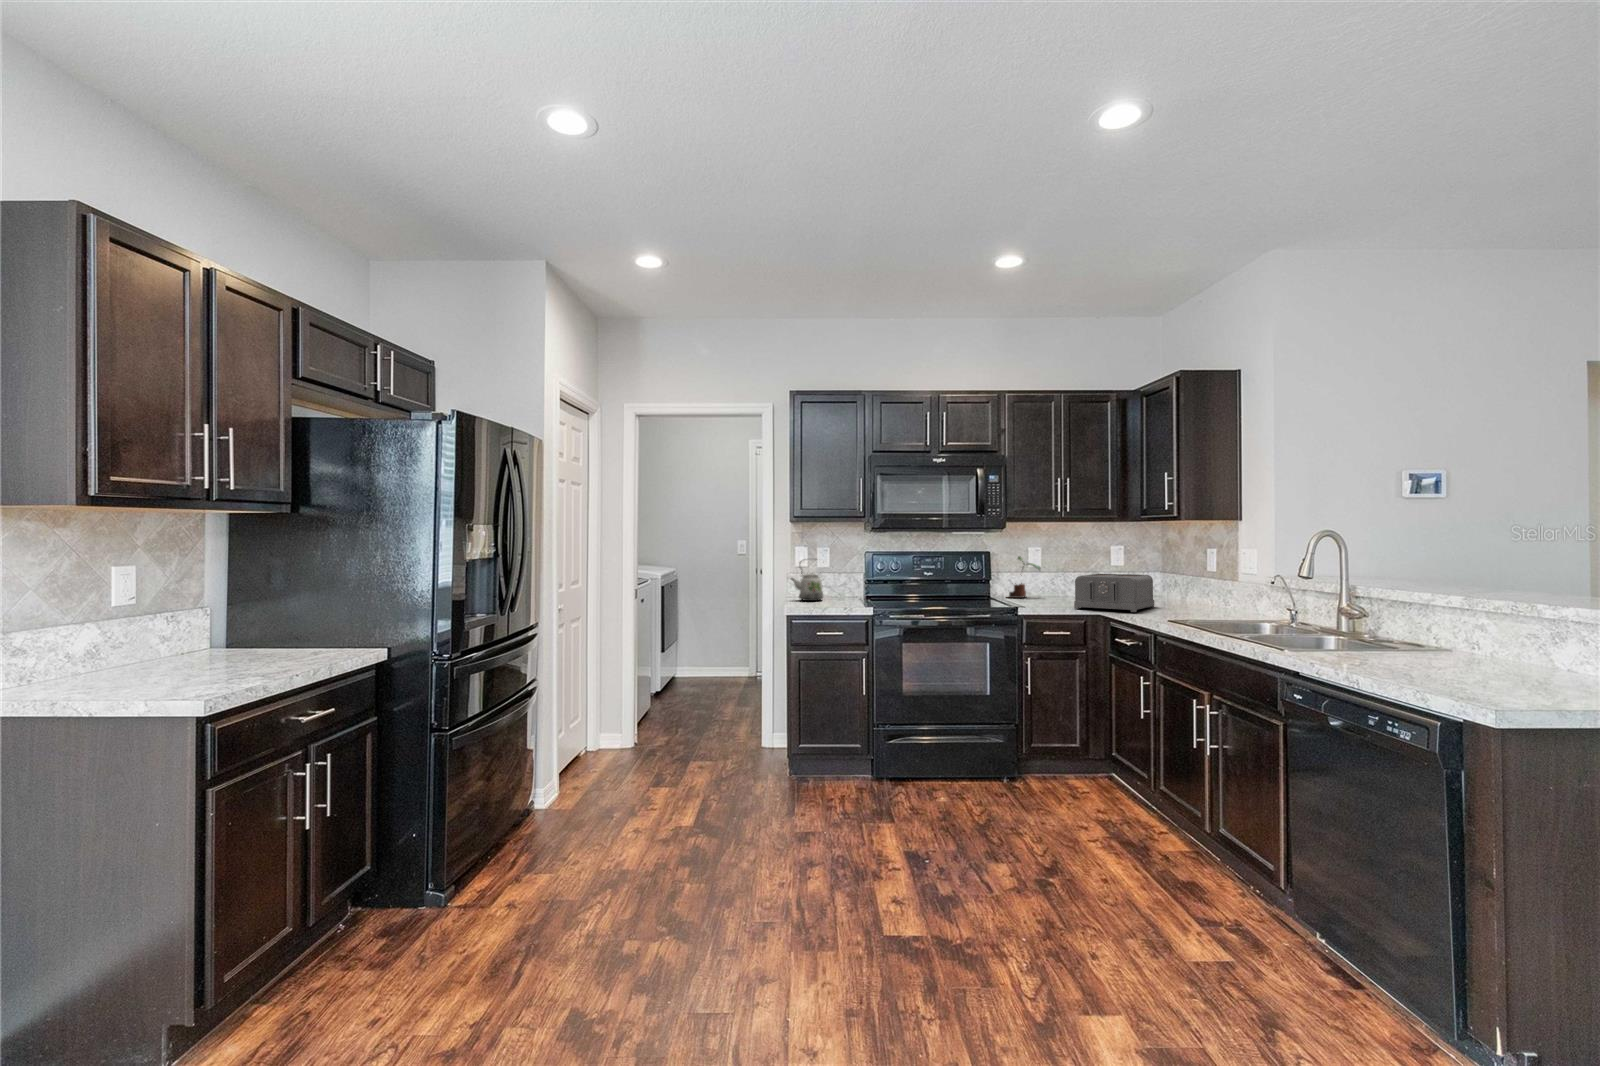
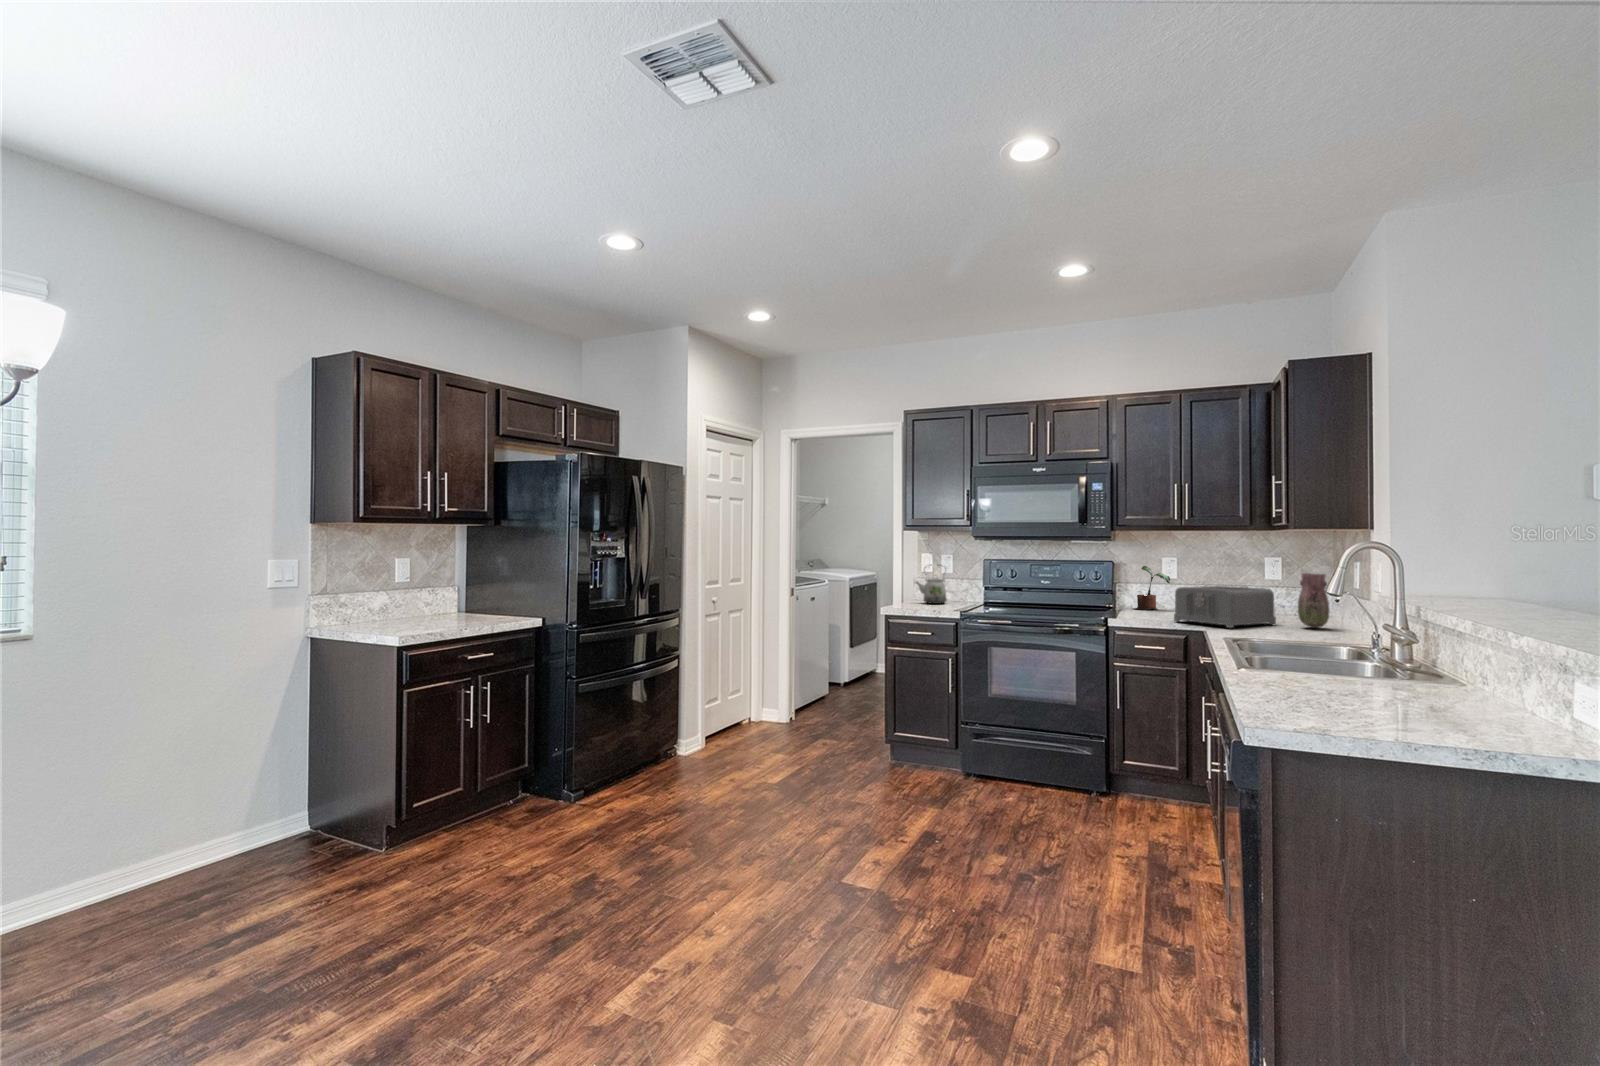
vase: none [1177,560,1202,609] -> present [1298,573,1330,628]

